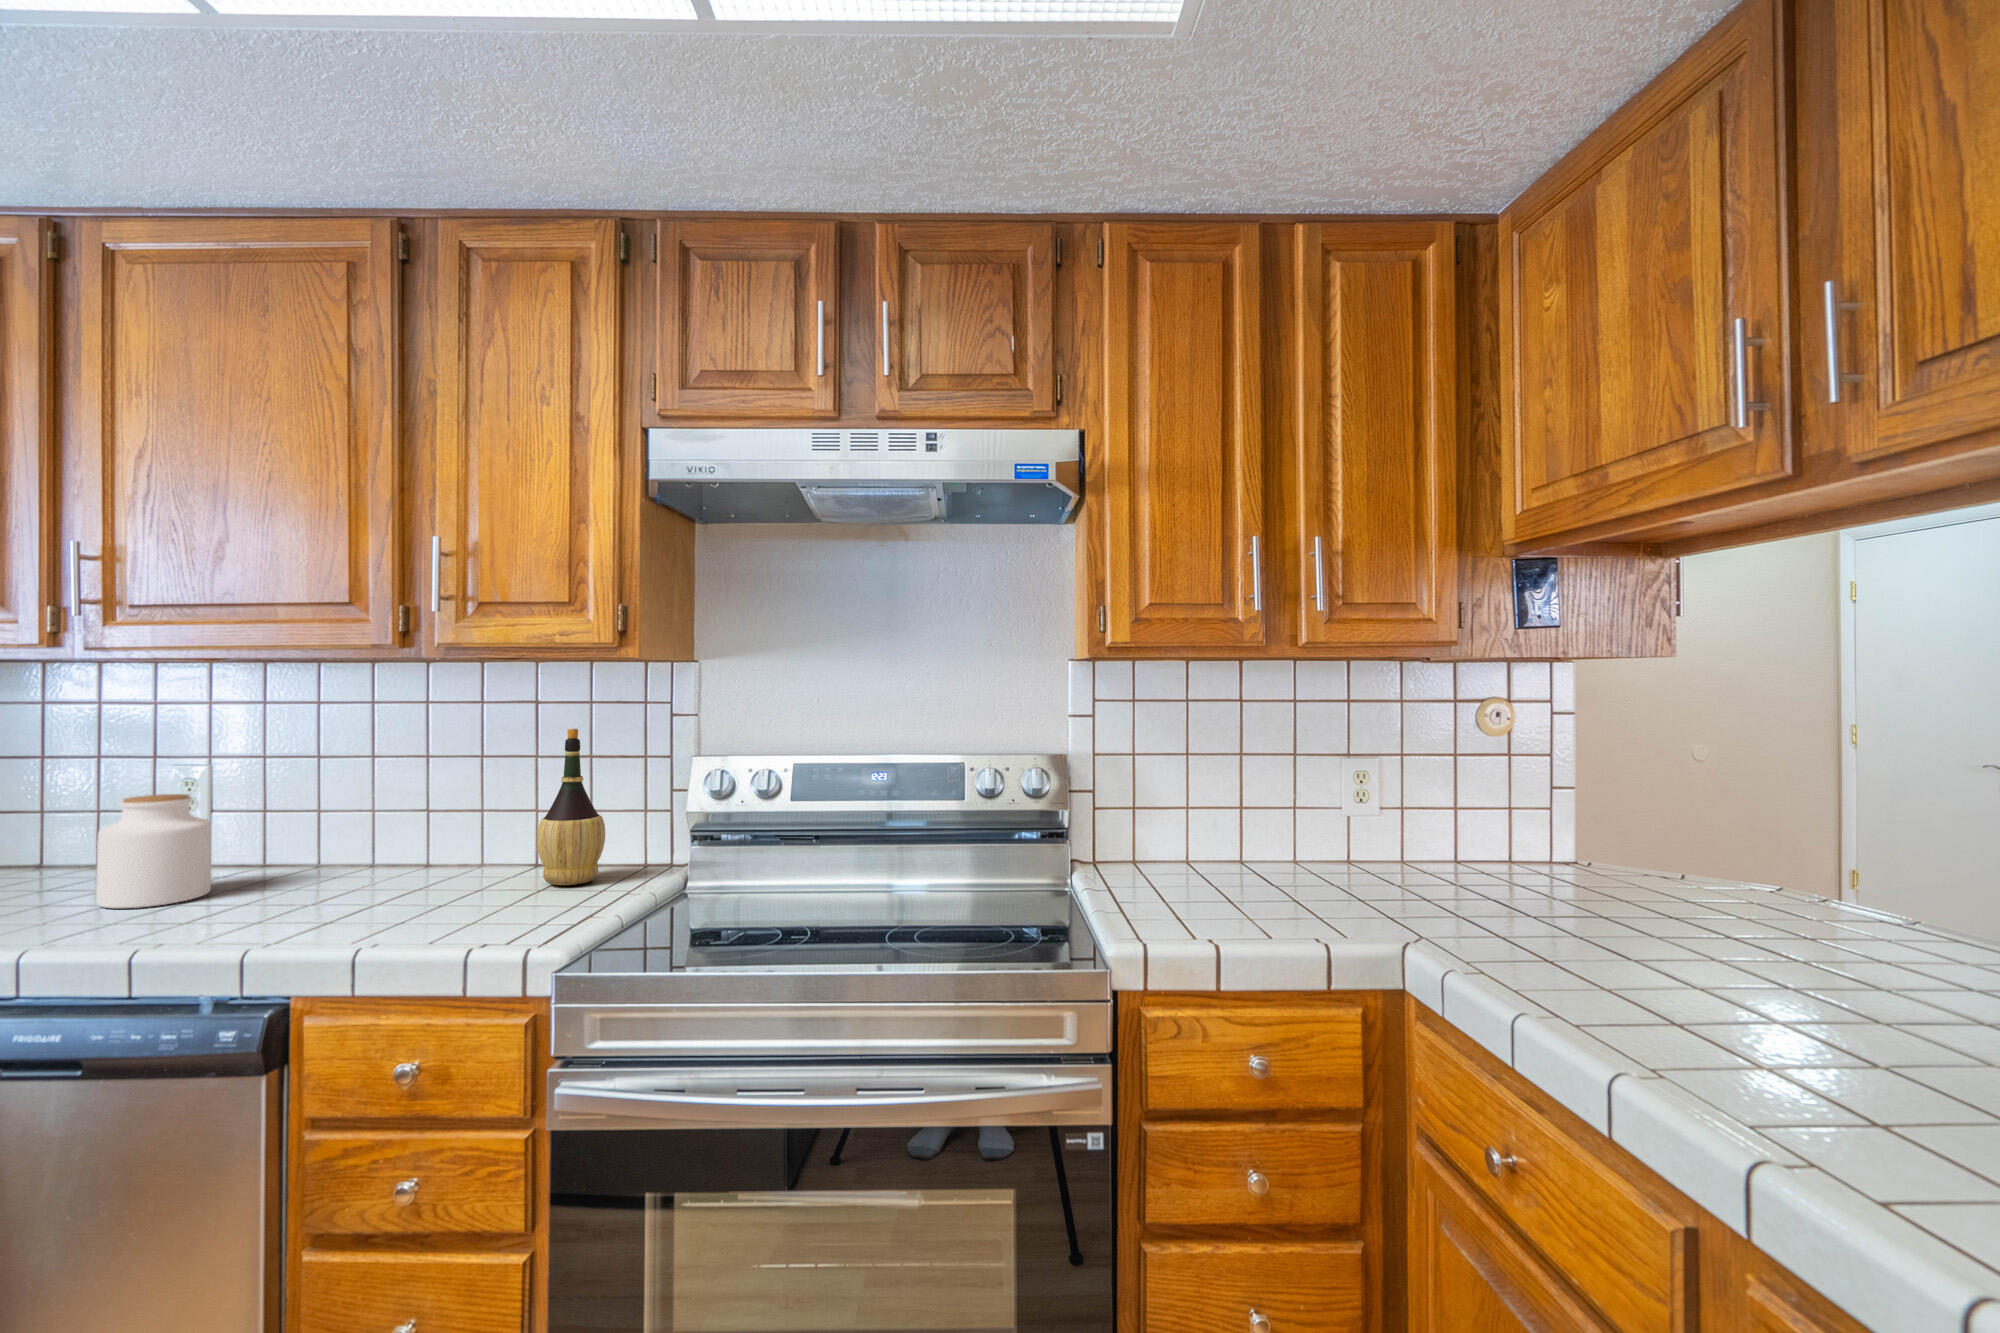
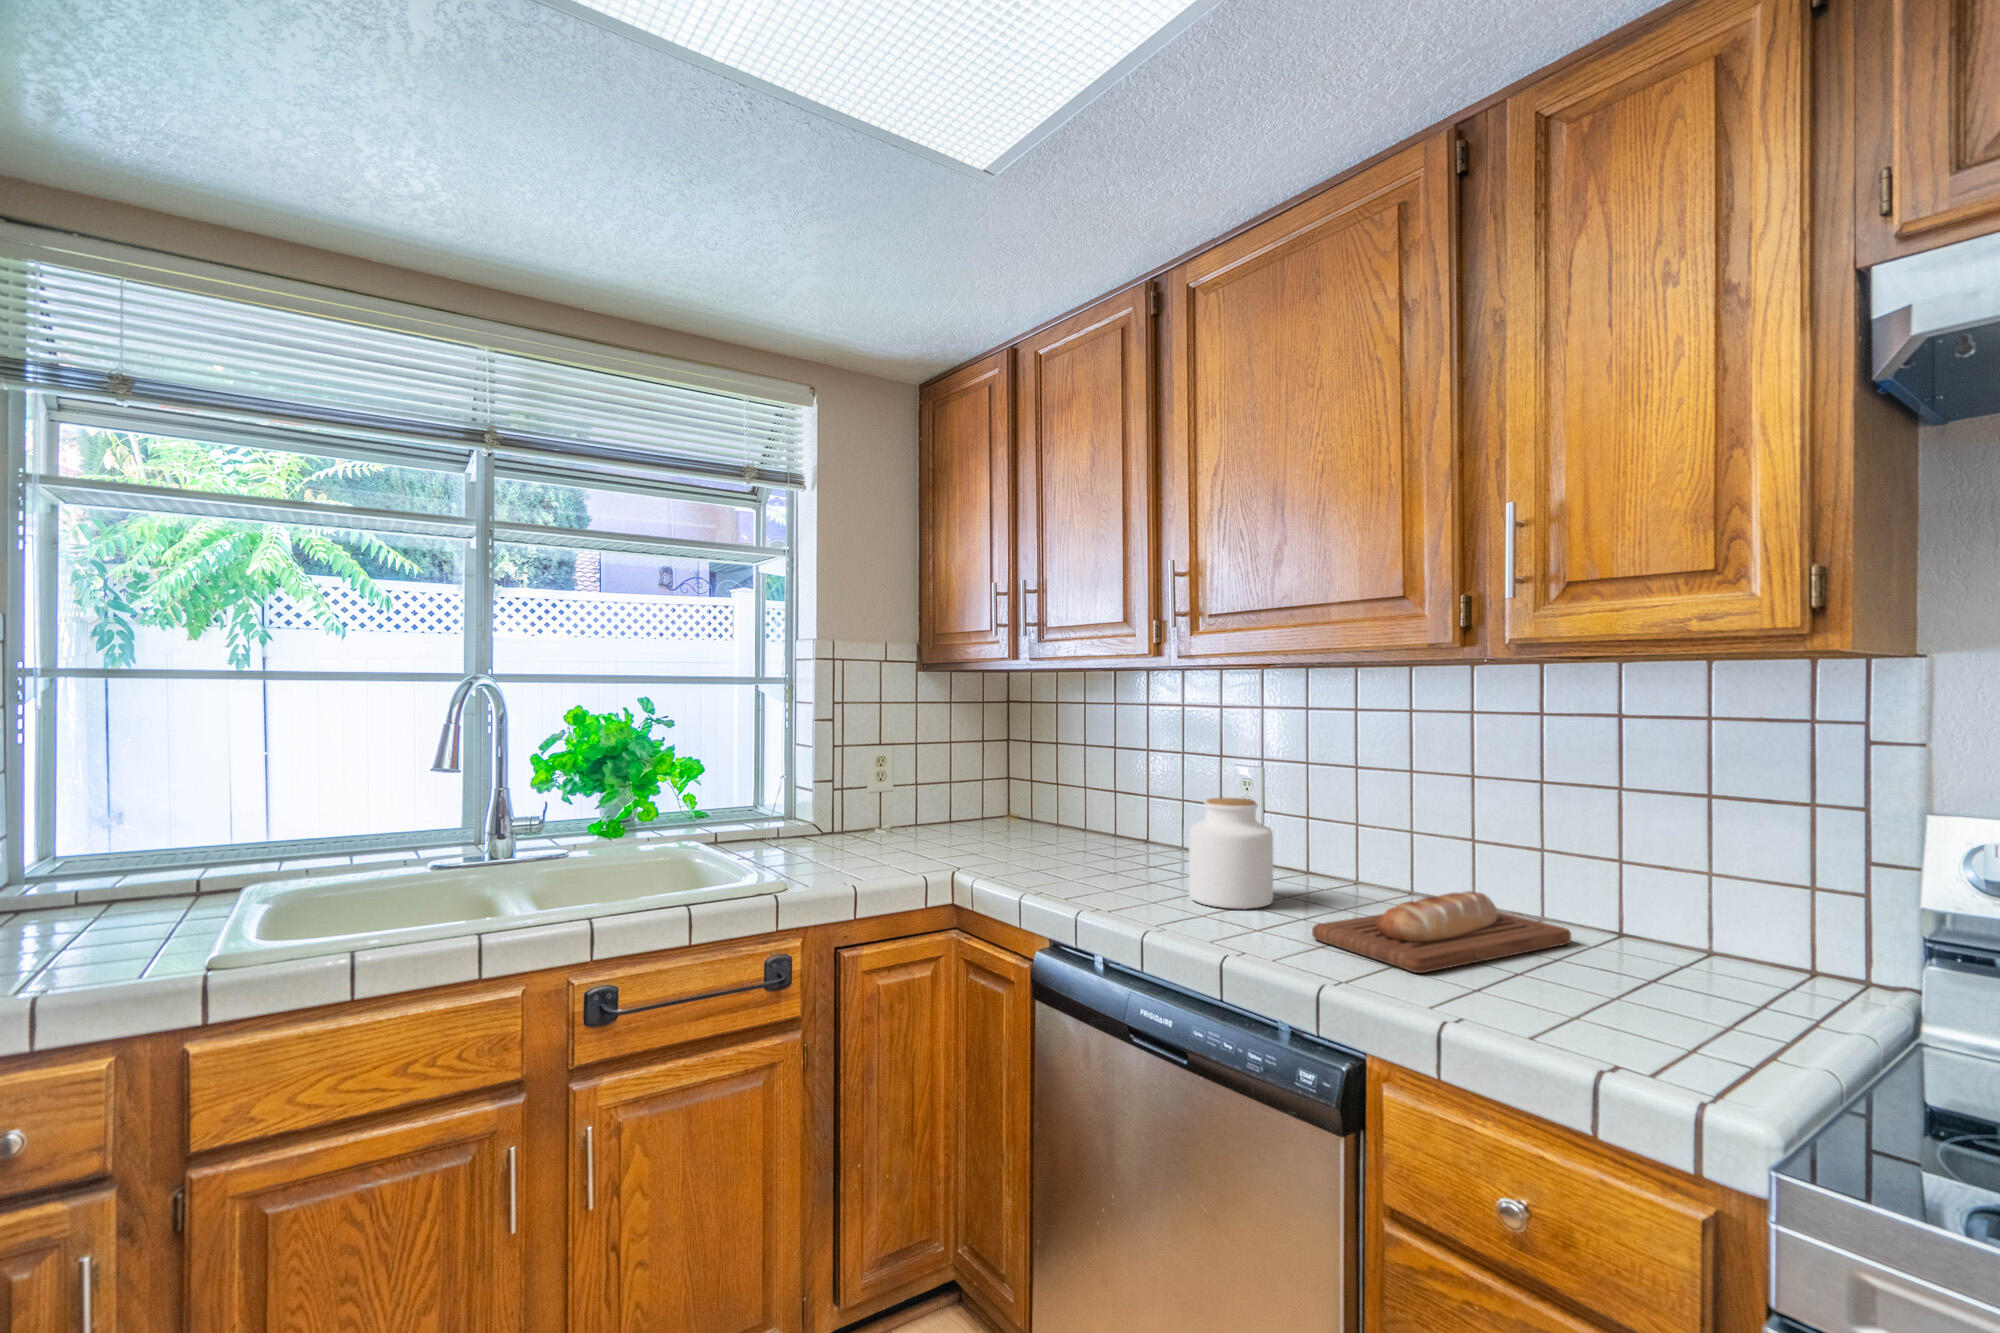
wine bottle: present [537,728,605,885] -> none [1642,757,1753,987]
bread loaf: none [247,848,495,921] -> present [1312,891,1571,973]

